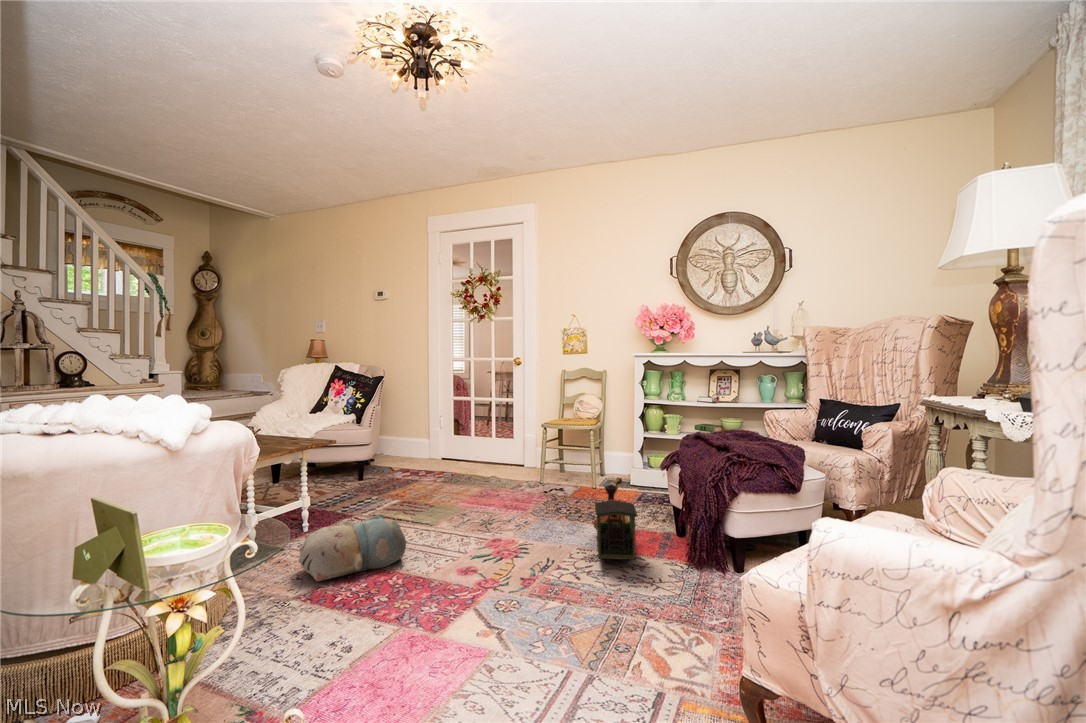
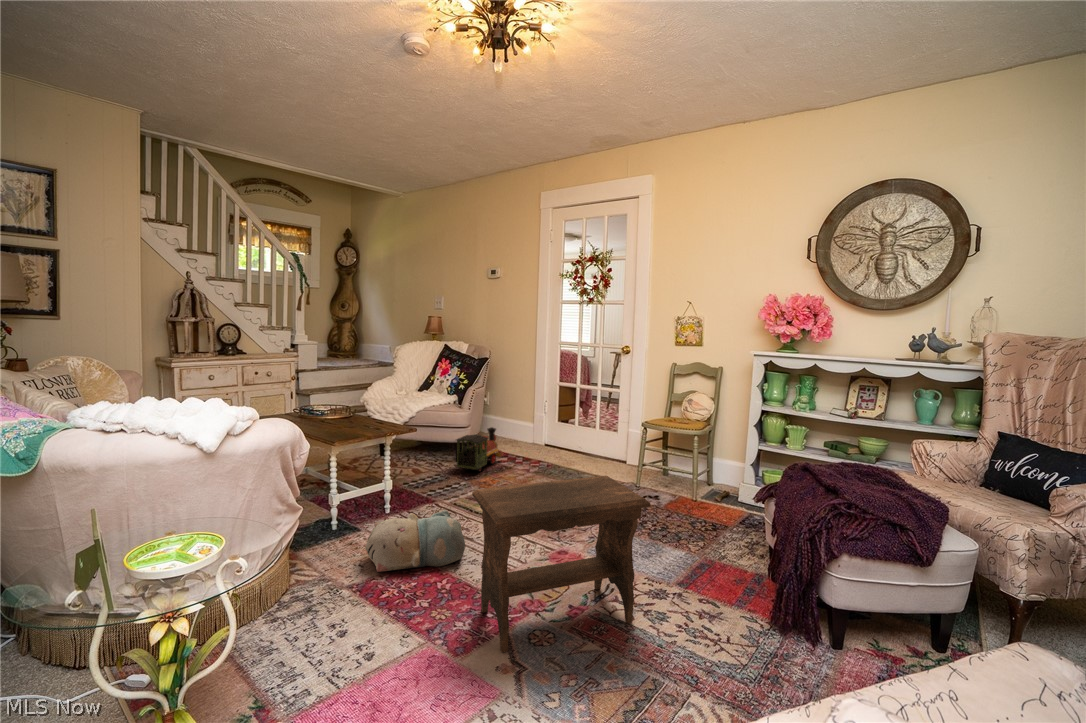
footstool: none [428,456,591,625] -> present [472,476,650,653]
toy train: present [594,485,637,560] -> present [456,427,503,472]

